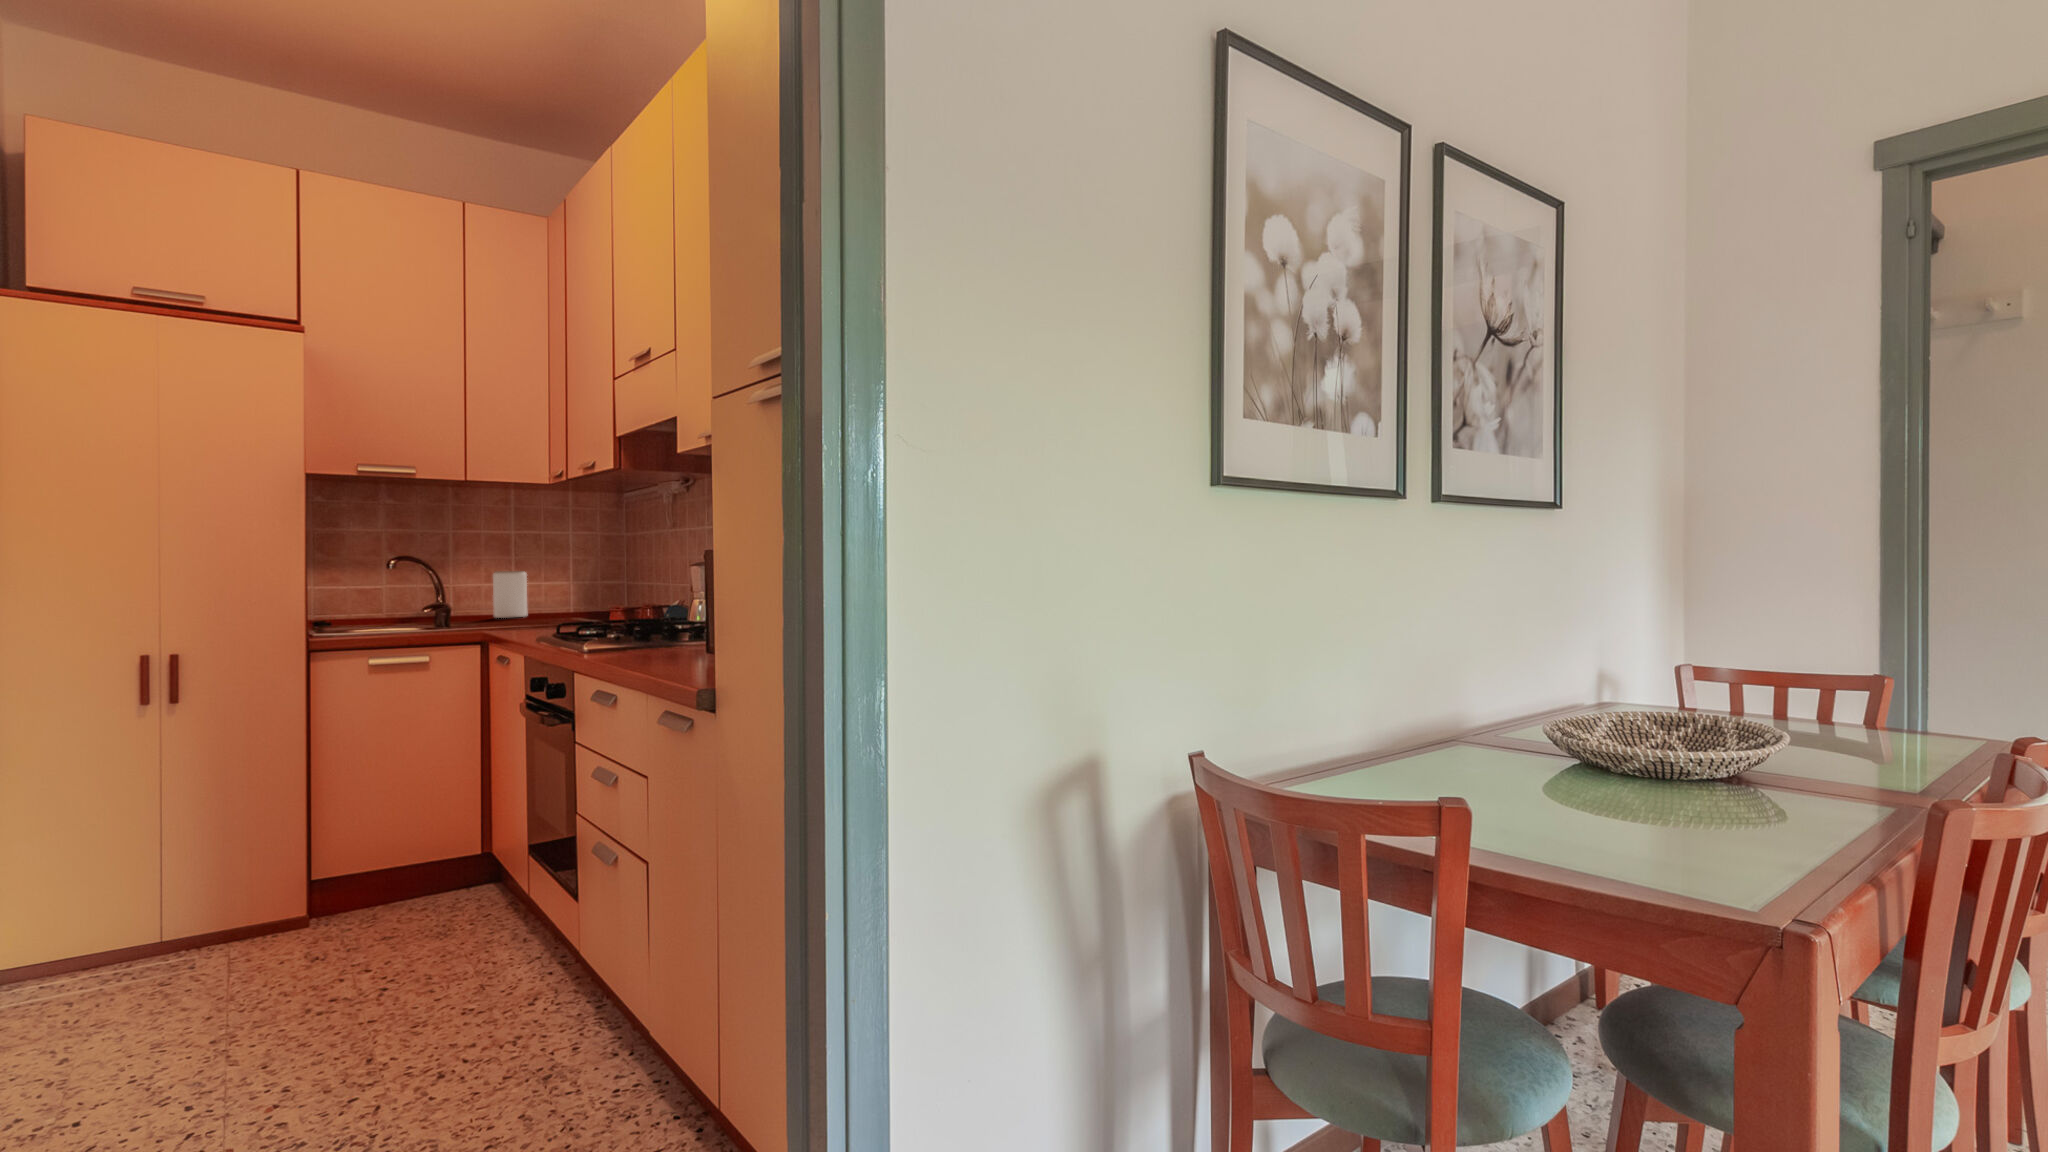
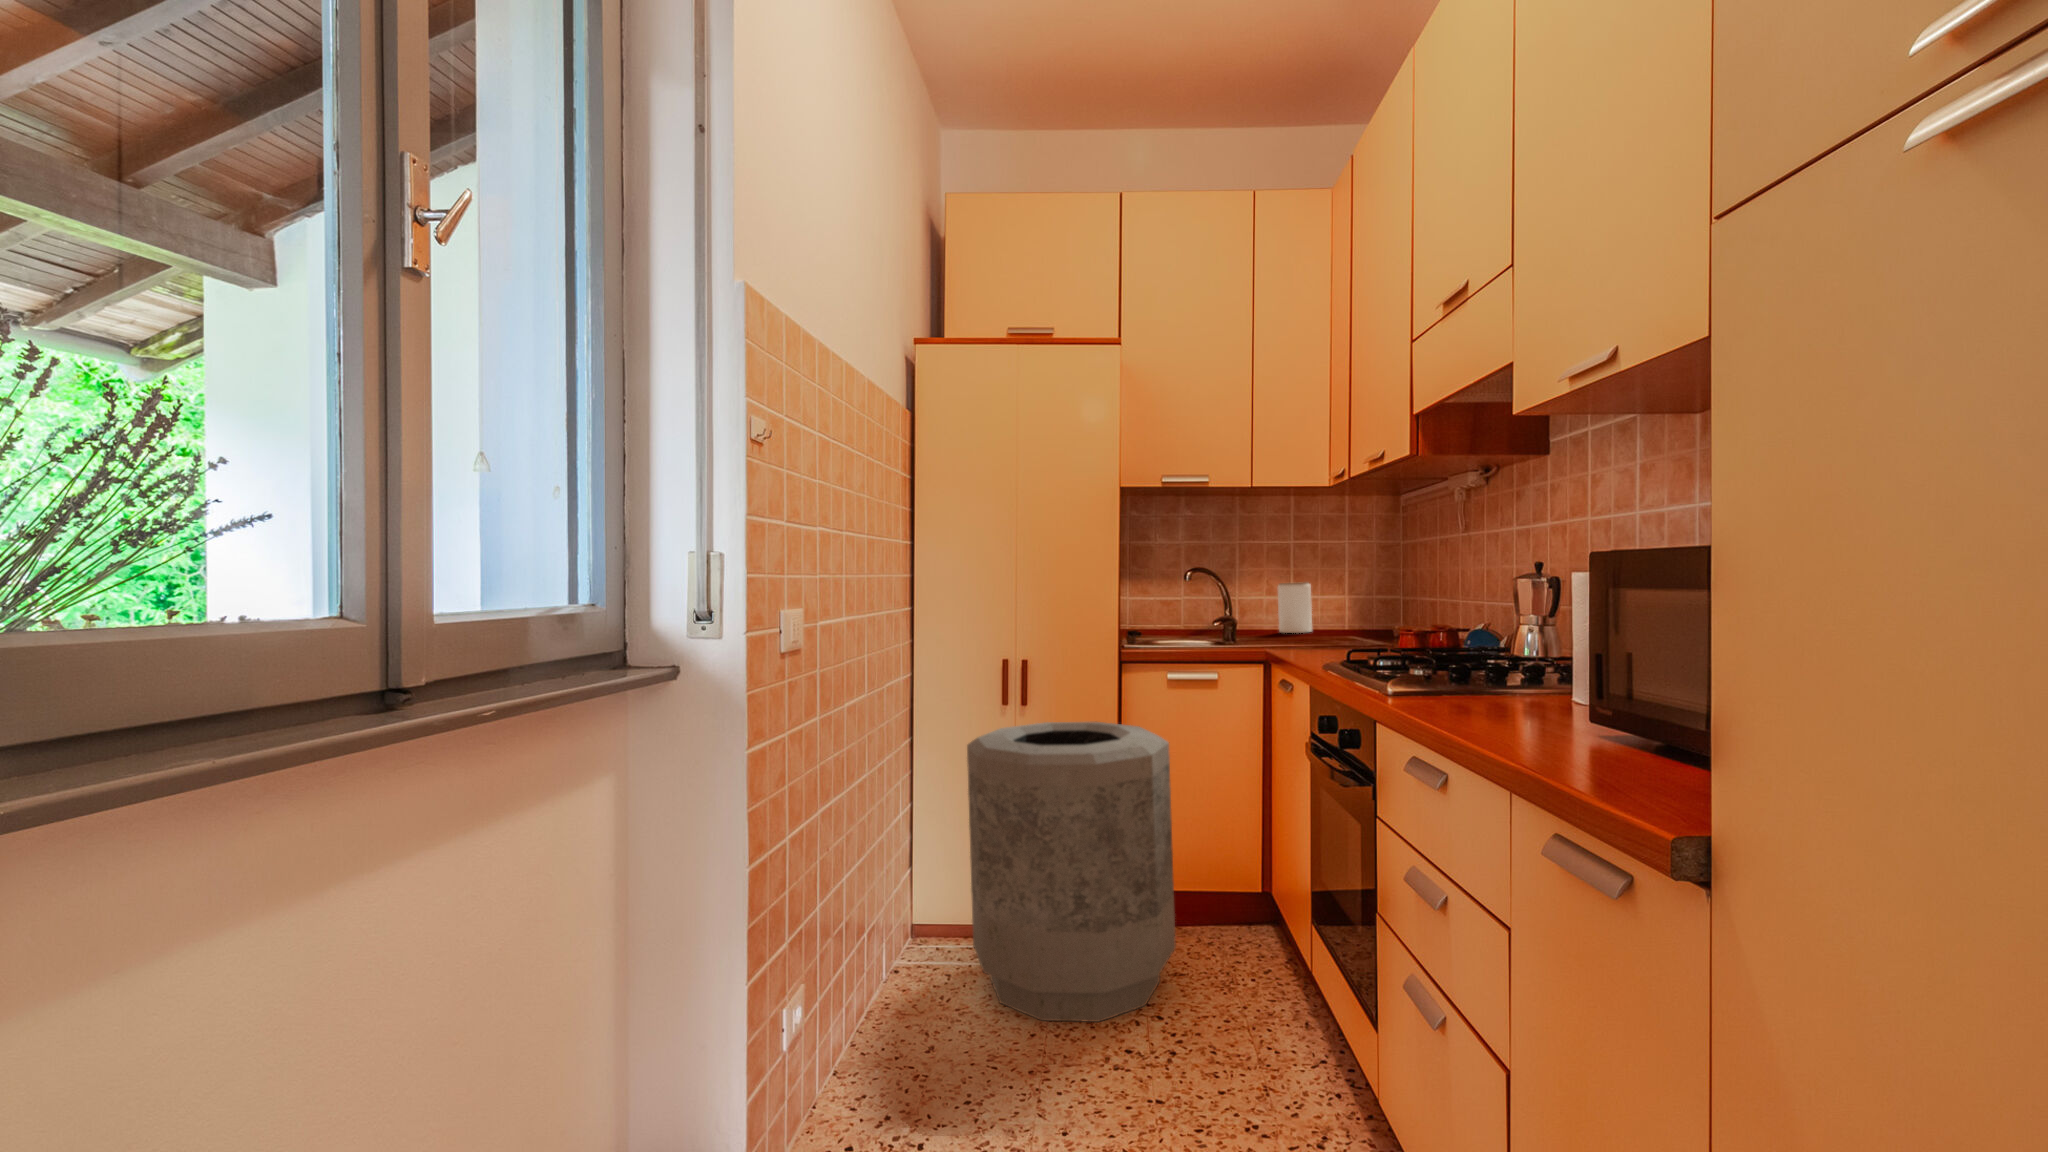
trash can: none [107,711,383,1017] -> present [967,722,1176,1022]

